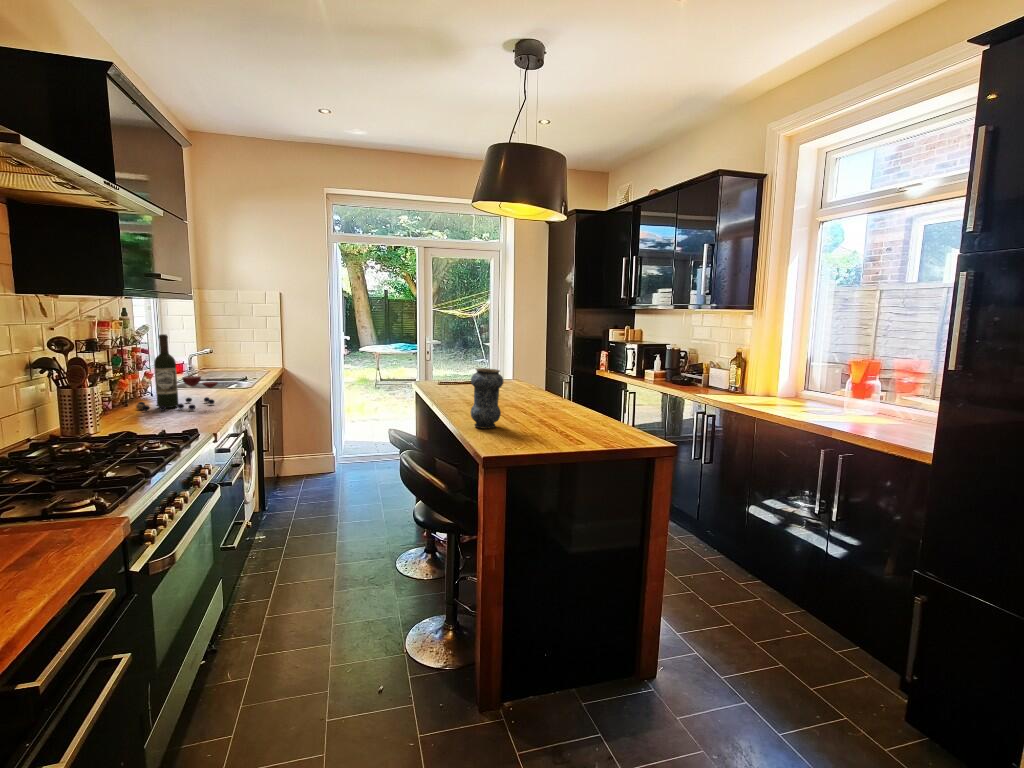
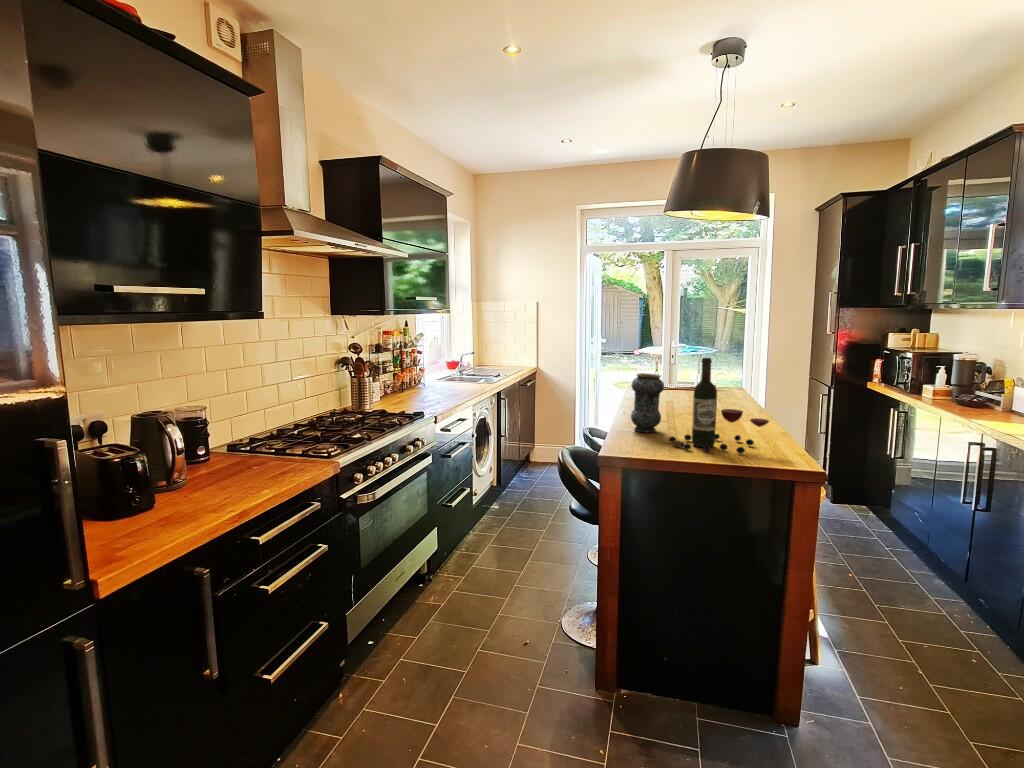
wine bottle: present [136,334,218,411] -> present [669,358,769,454]

